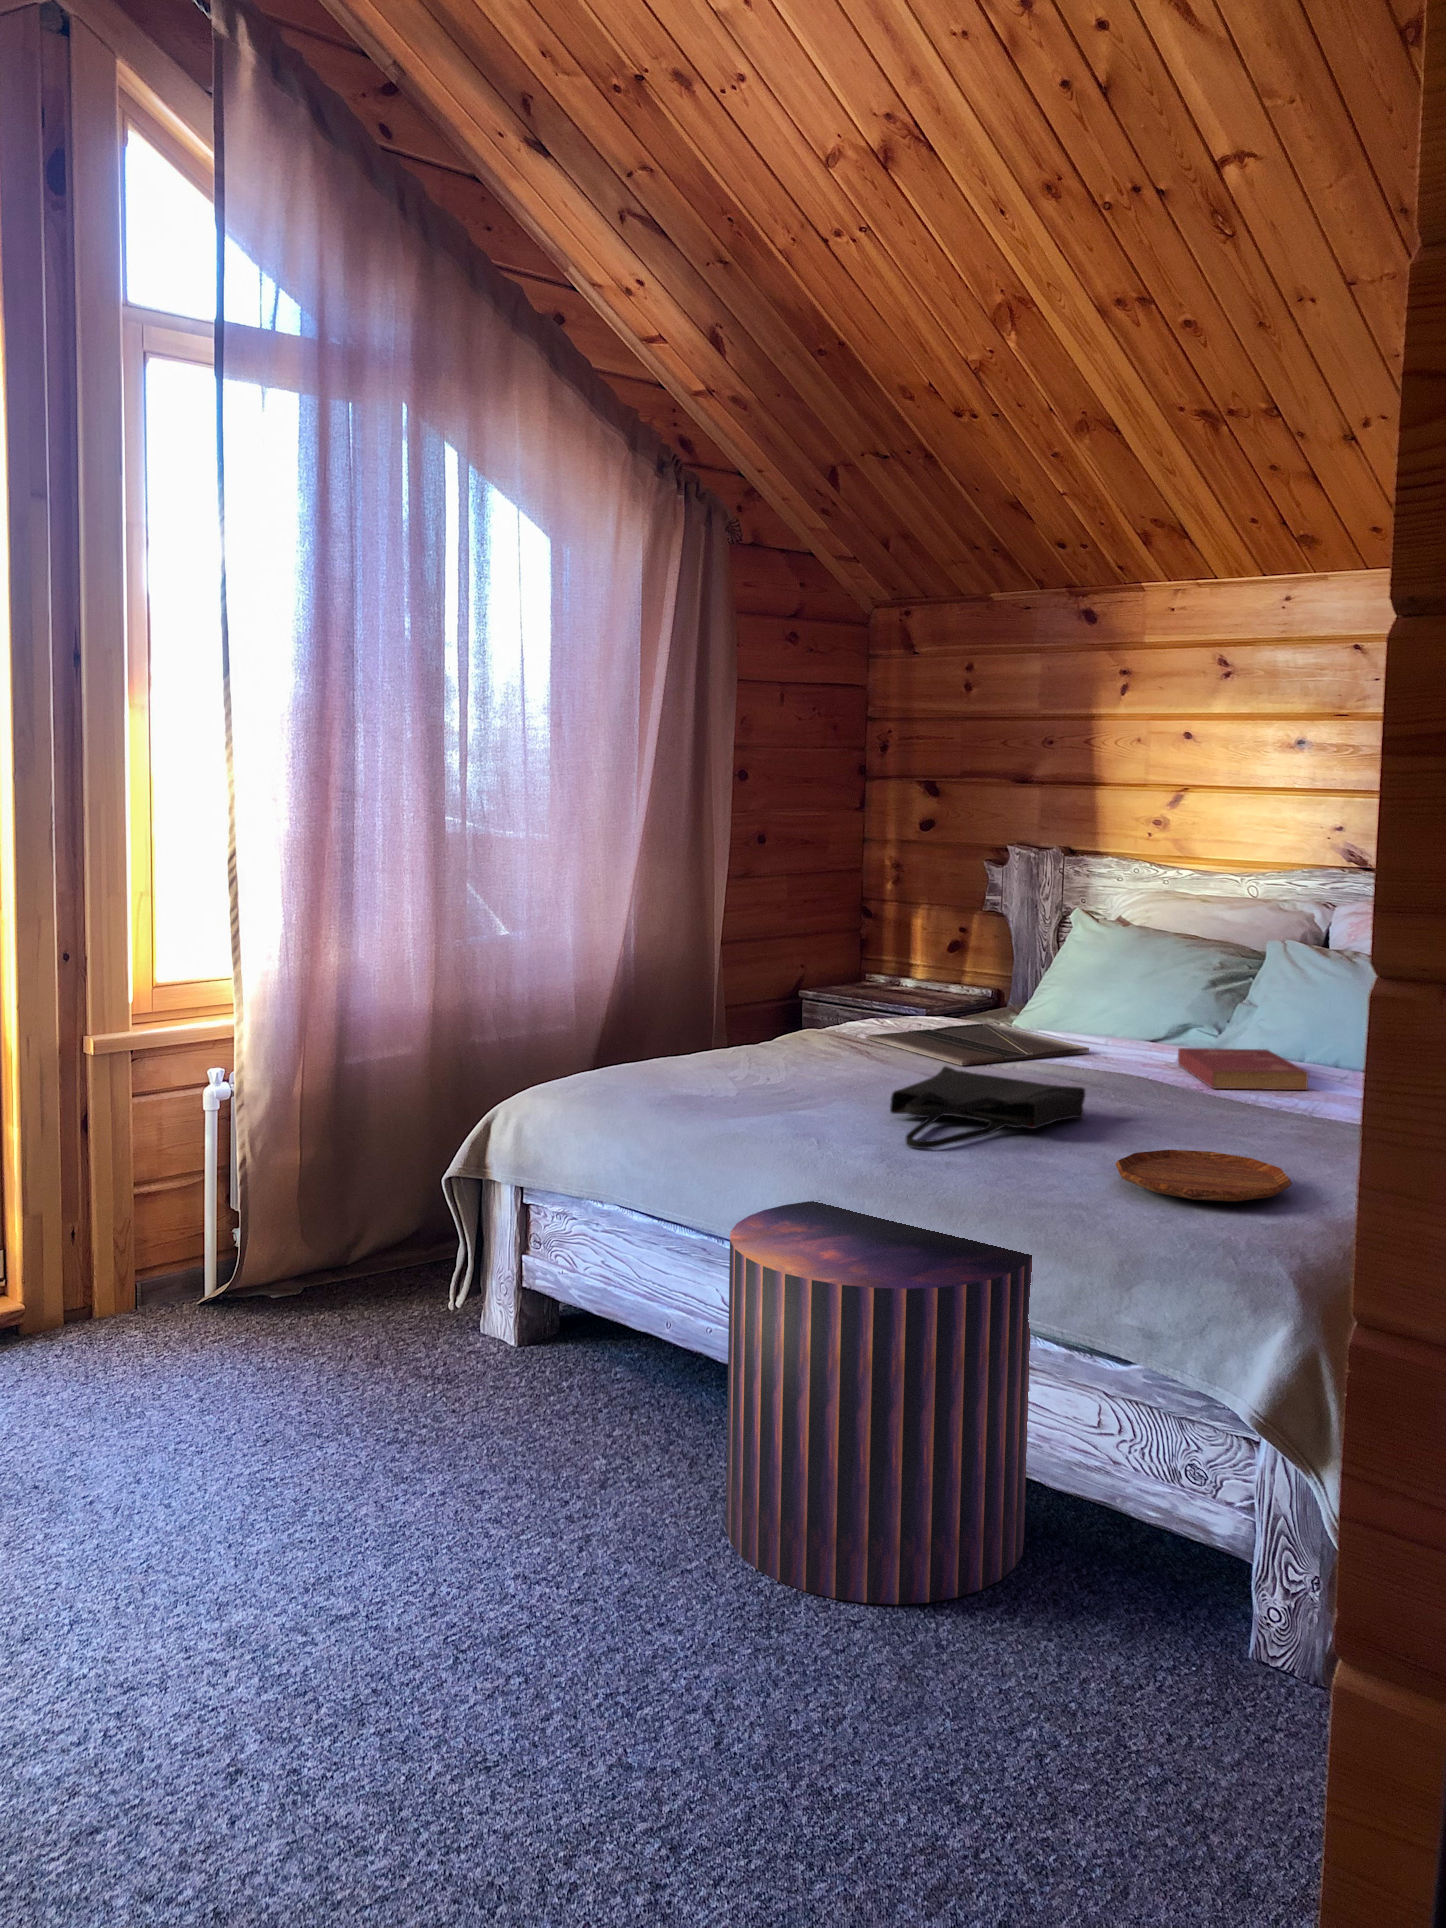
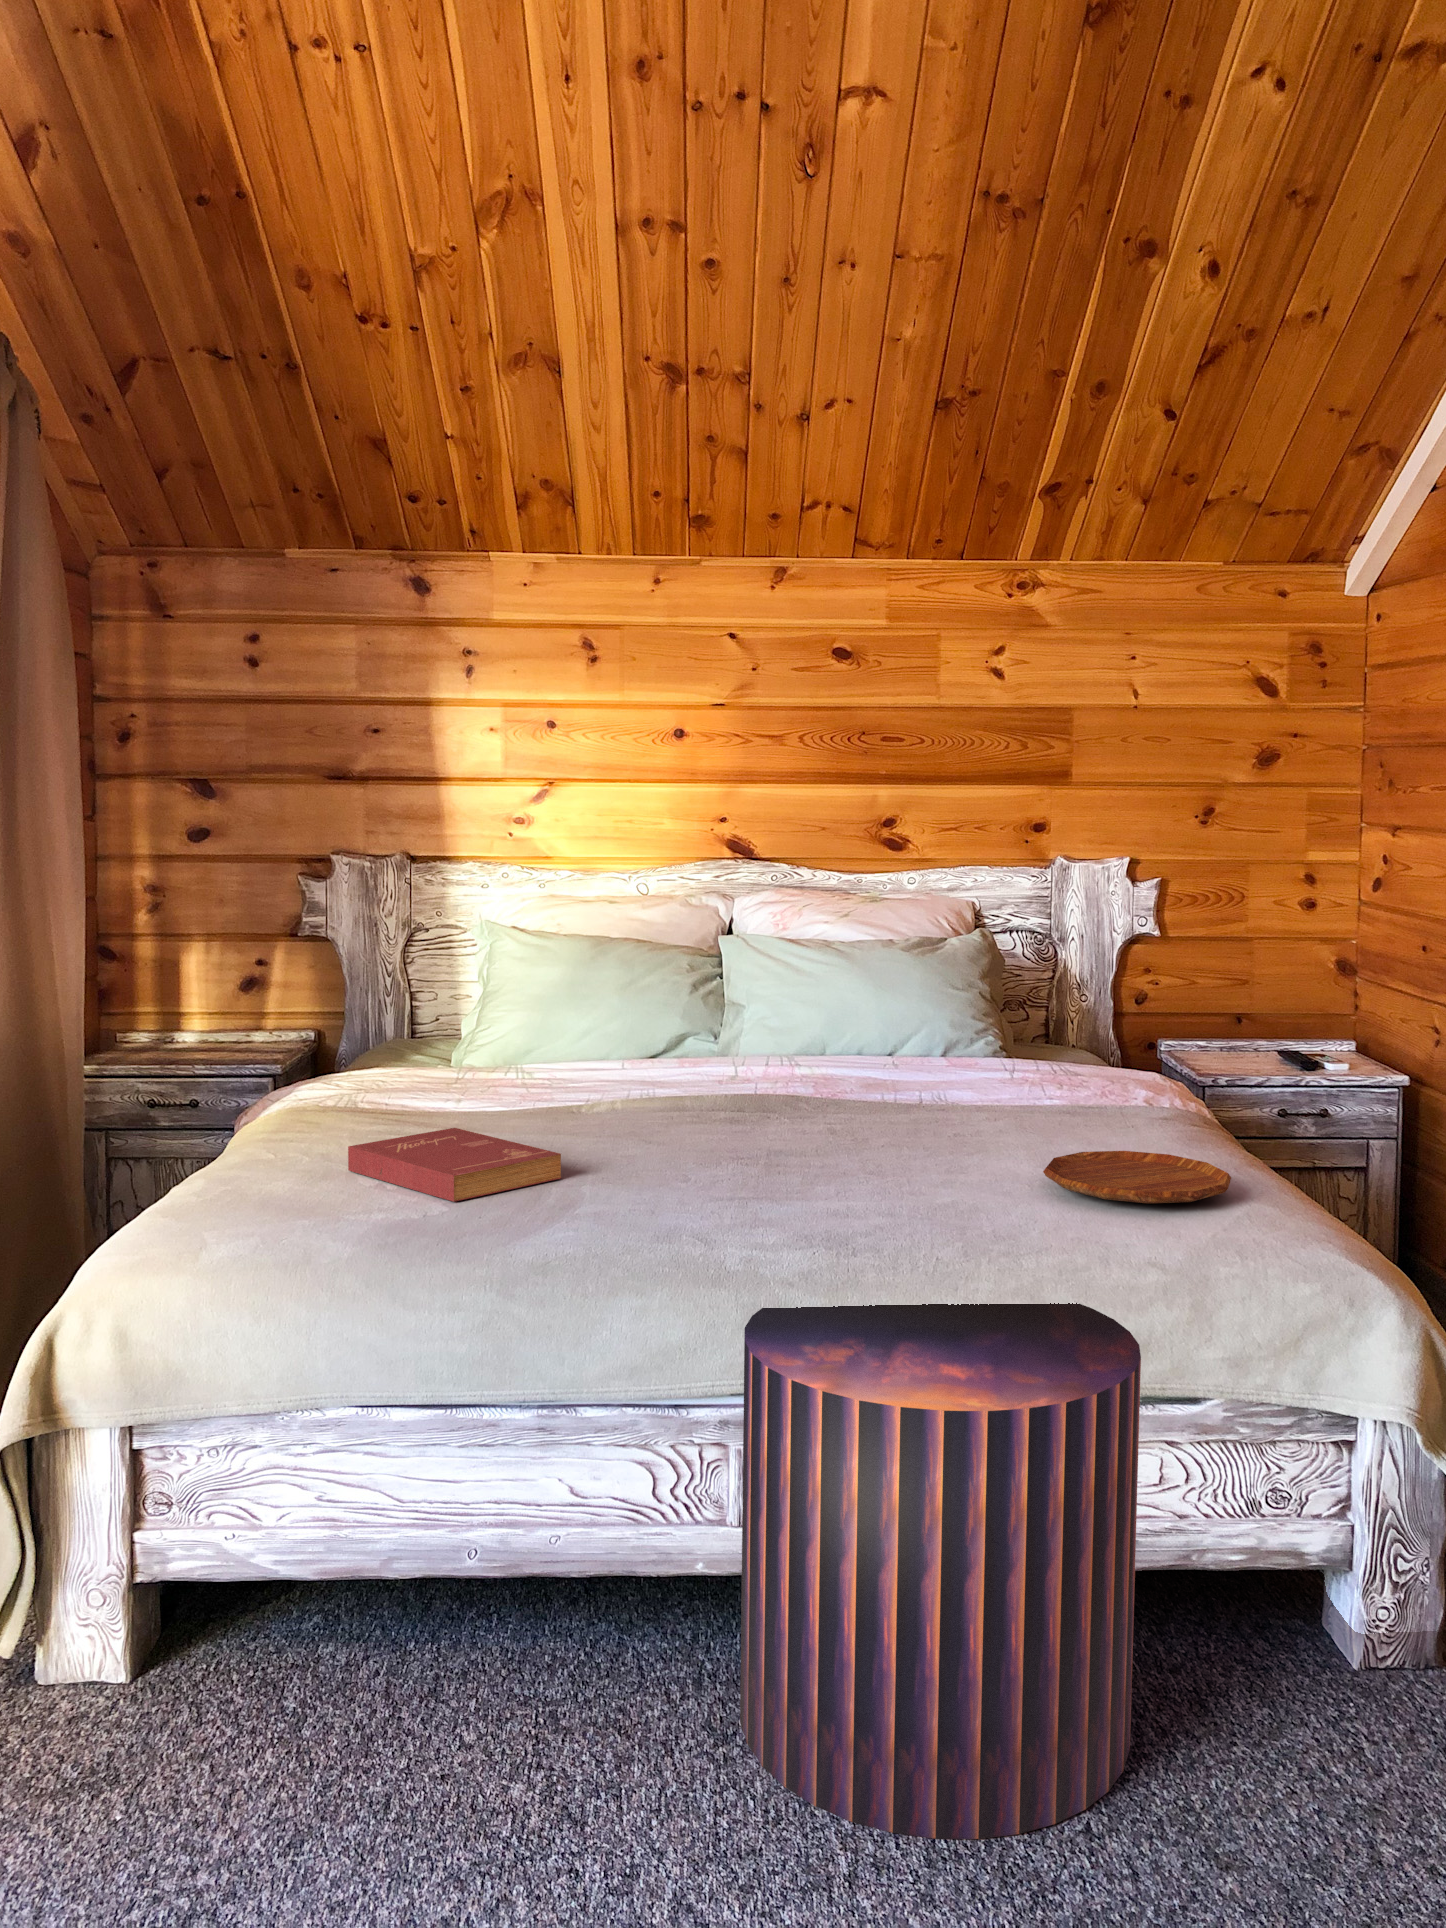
laptop: present [866,1023,1089,1066] -> none [373,1065,628,1115]
book: present [1178,1048,1309,1090] -> present [348,1128,561,1202]
tote bag: present [890,1066,1085,1149] -> none [661,1111,882,1215]

